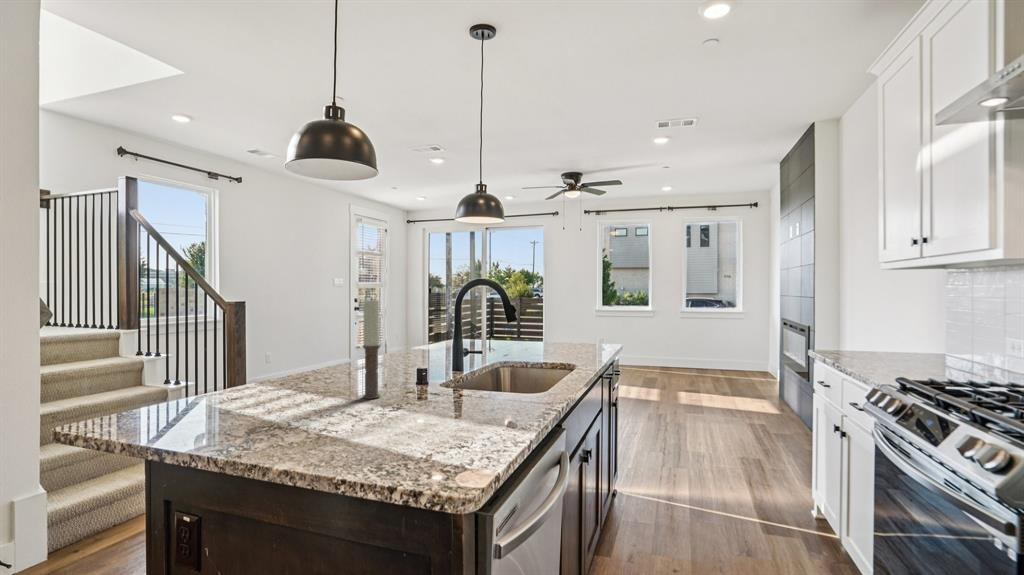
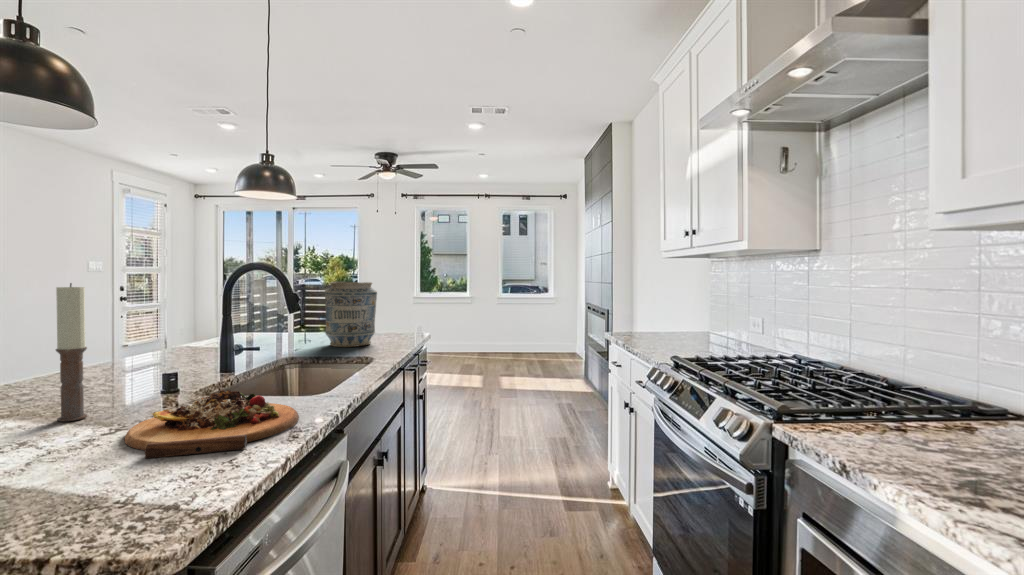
vase: none [527,295,572,354] -> present [325,282,377,347]
cutting board: none [412,383,530,429] -> present [125,390,299,458]

